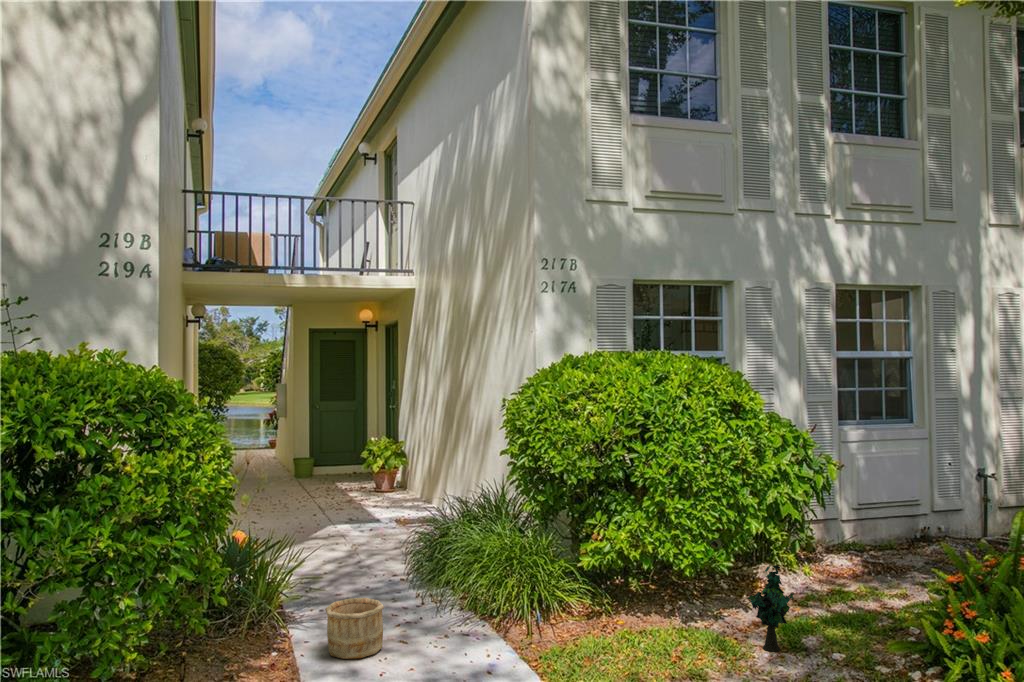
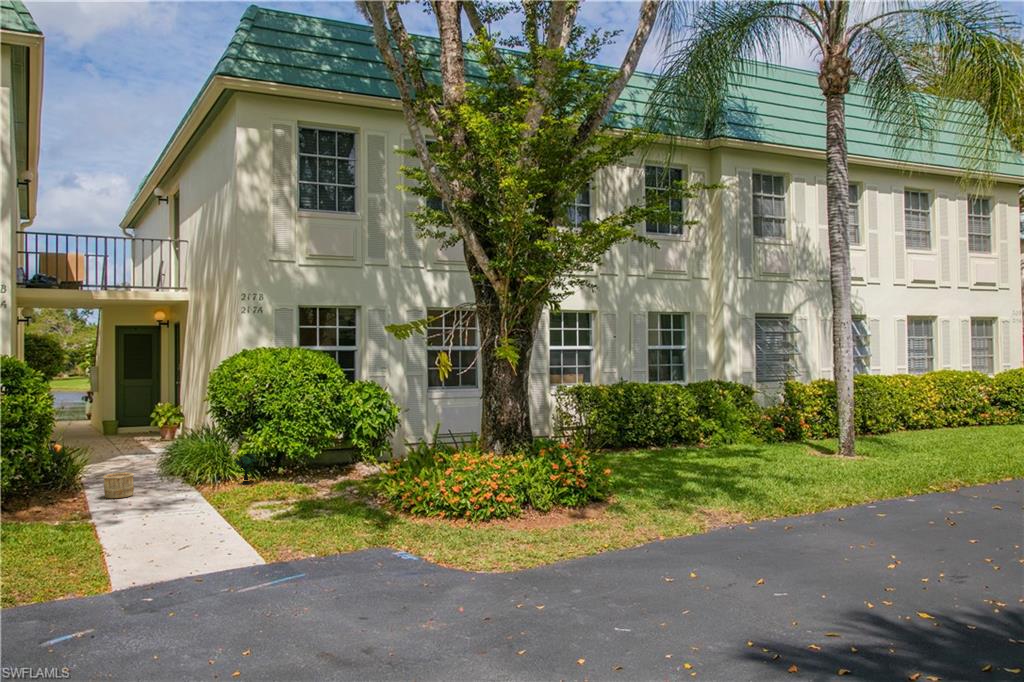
decorative plant: present [748,565,794,652] -> present [235,452,257,484]

